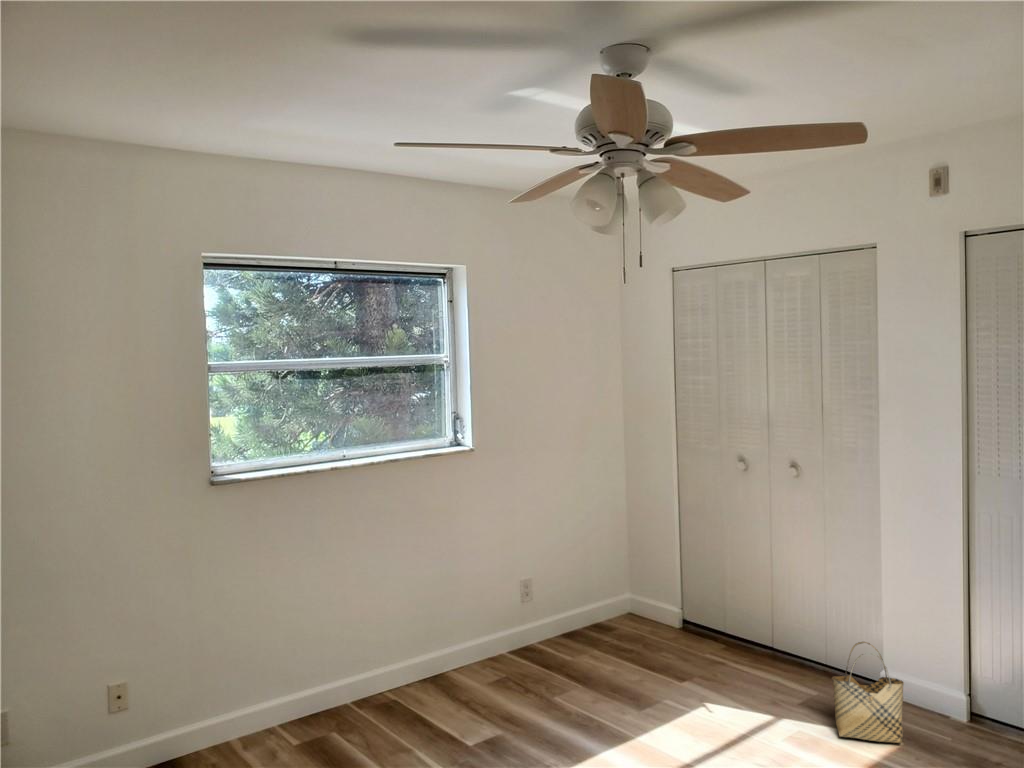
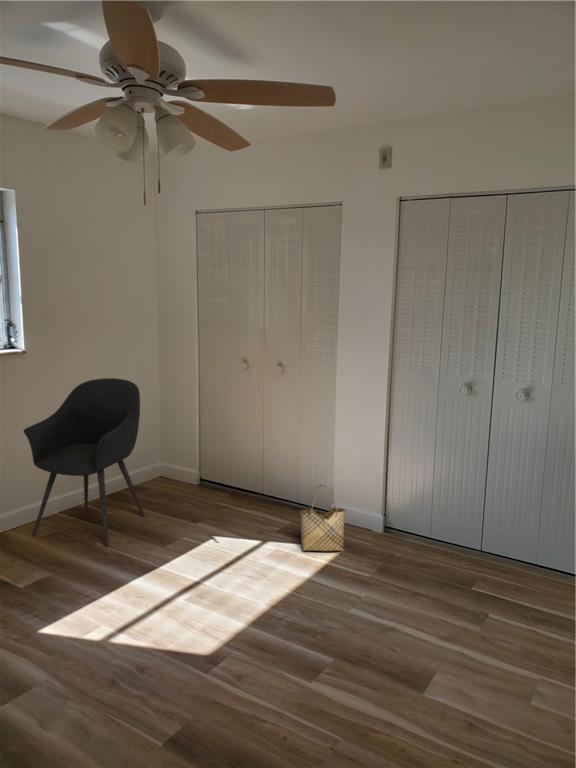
armchair: none [470,483,612,702] -> present [24,378,145,547]

